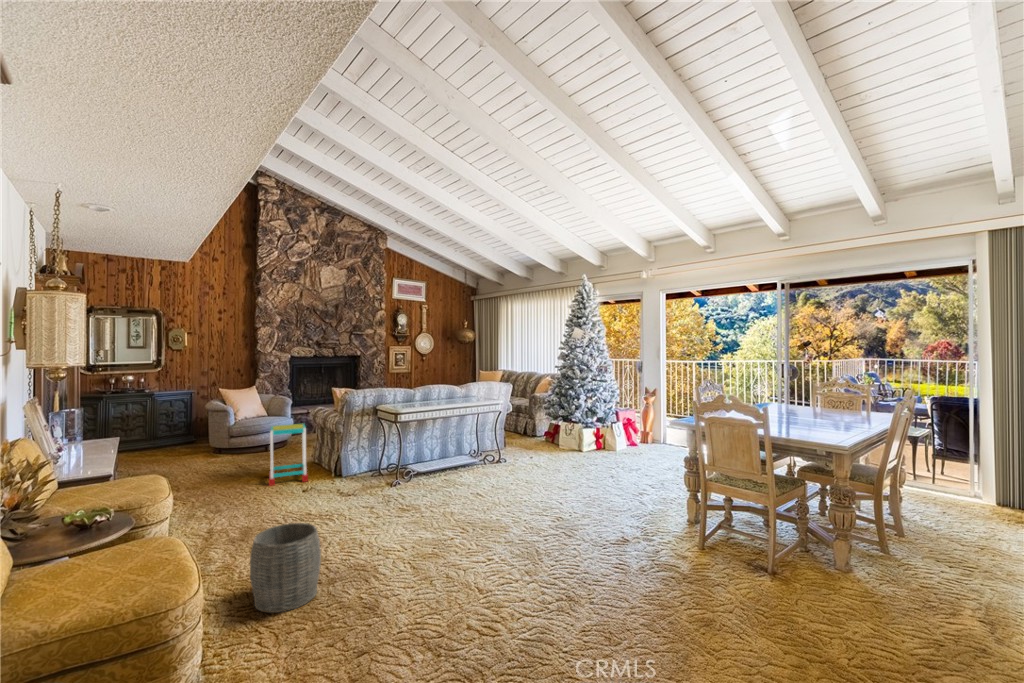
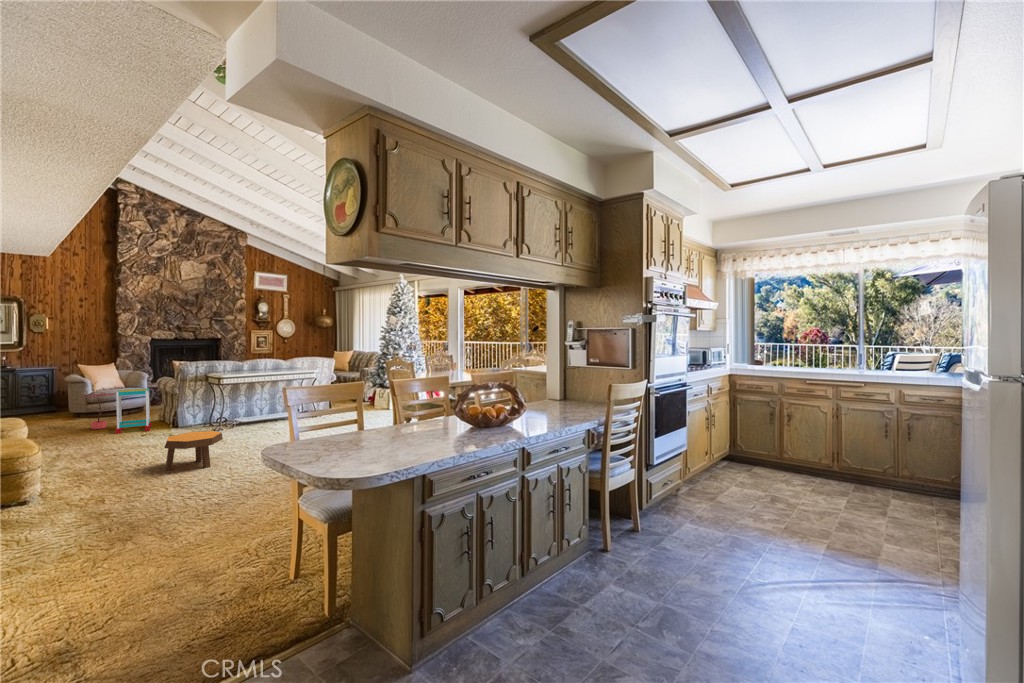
potted plant: none [226,428,266,475] -> present [81,393,115,429]
footstool: none [370,511,448,586] -> present [164,431,223,470]
woven basket: present [250,523,321,613] -> none [77,434,128,481]

